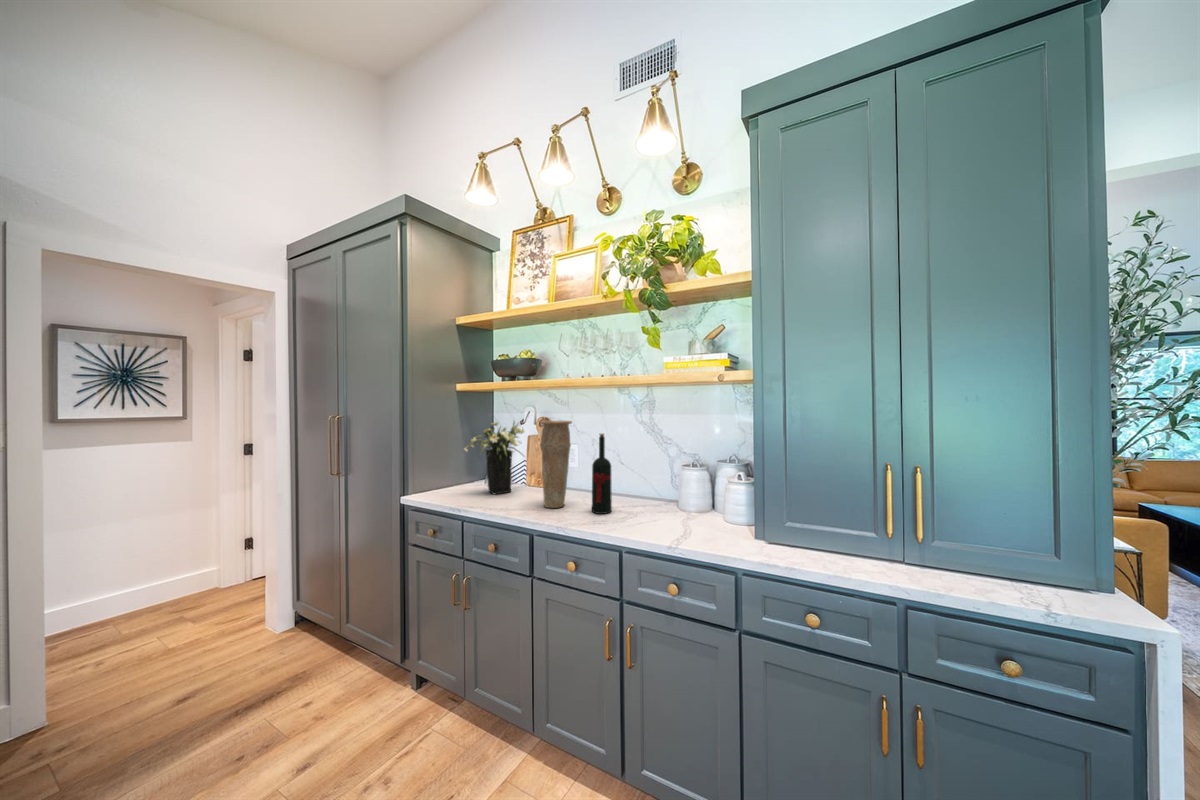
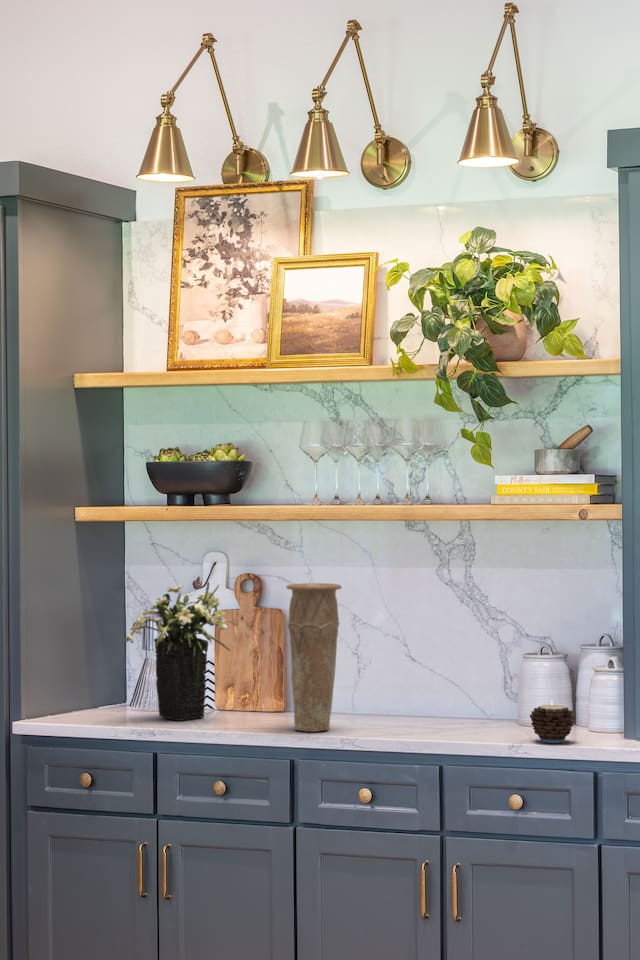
wine bottle: present [592,434,612,514] -> none [381,605,414,735]
candle: none [682,498,714,529] -> present [530,702,575,743]

